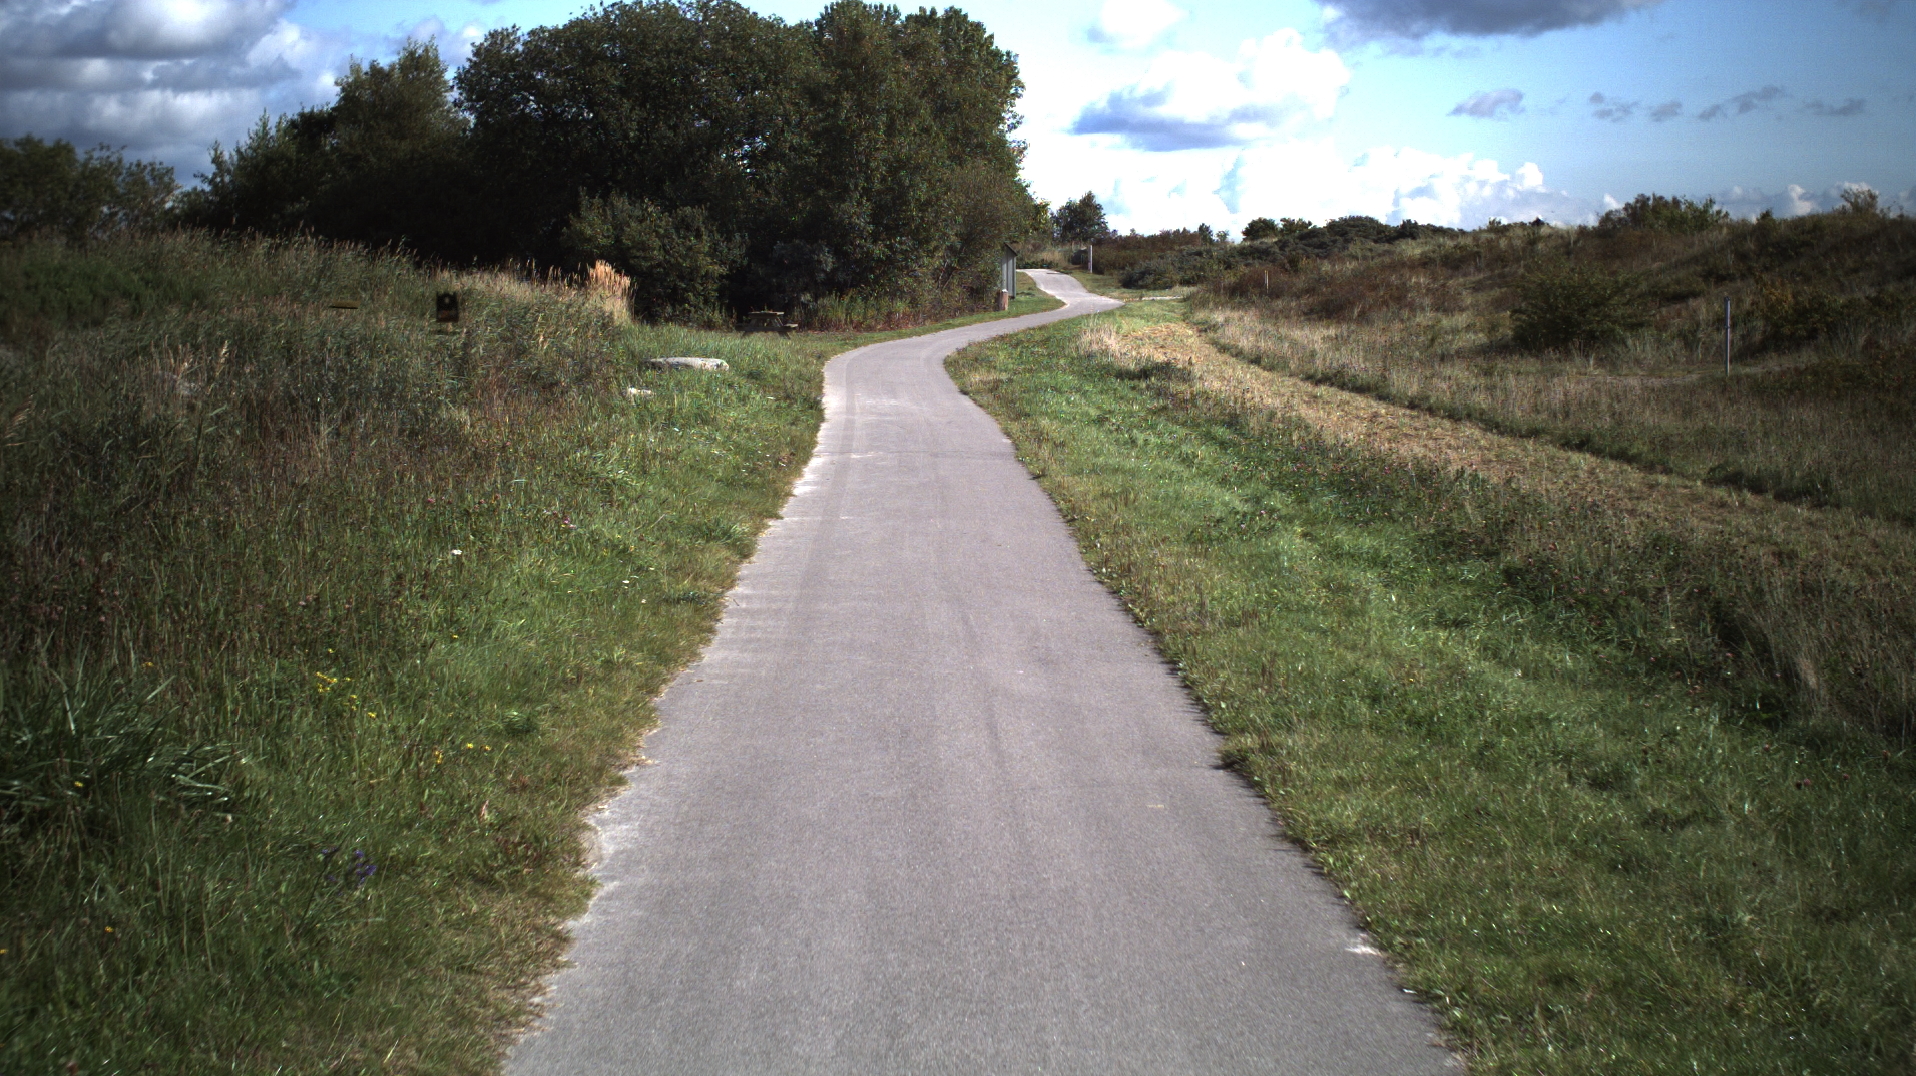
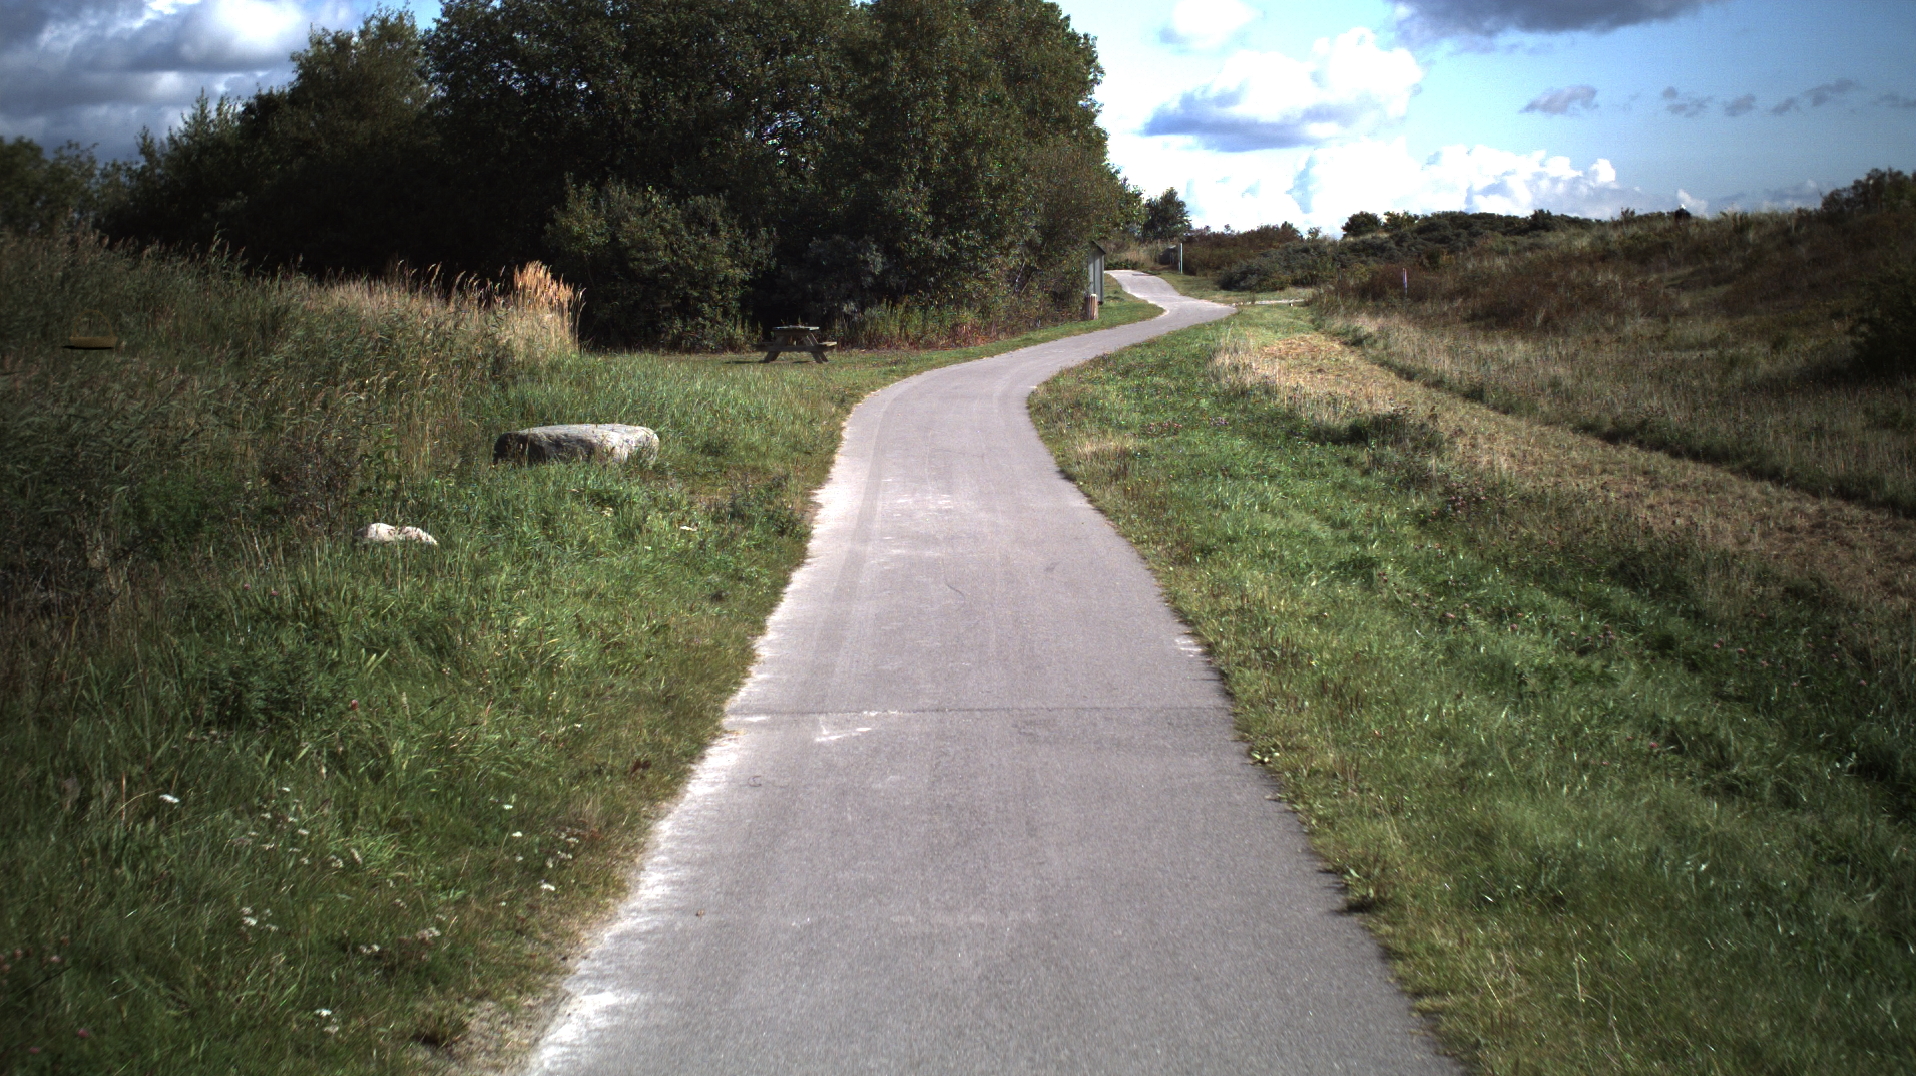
backpack: present [435,291,459,324] -> none [178,324,224,392]

